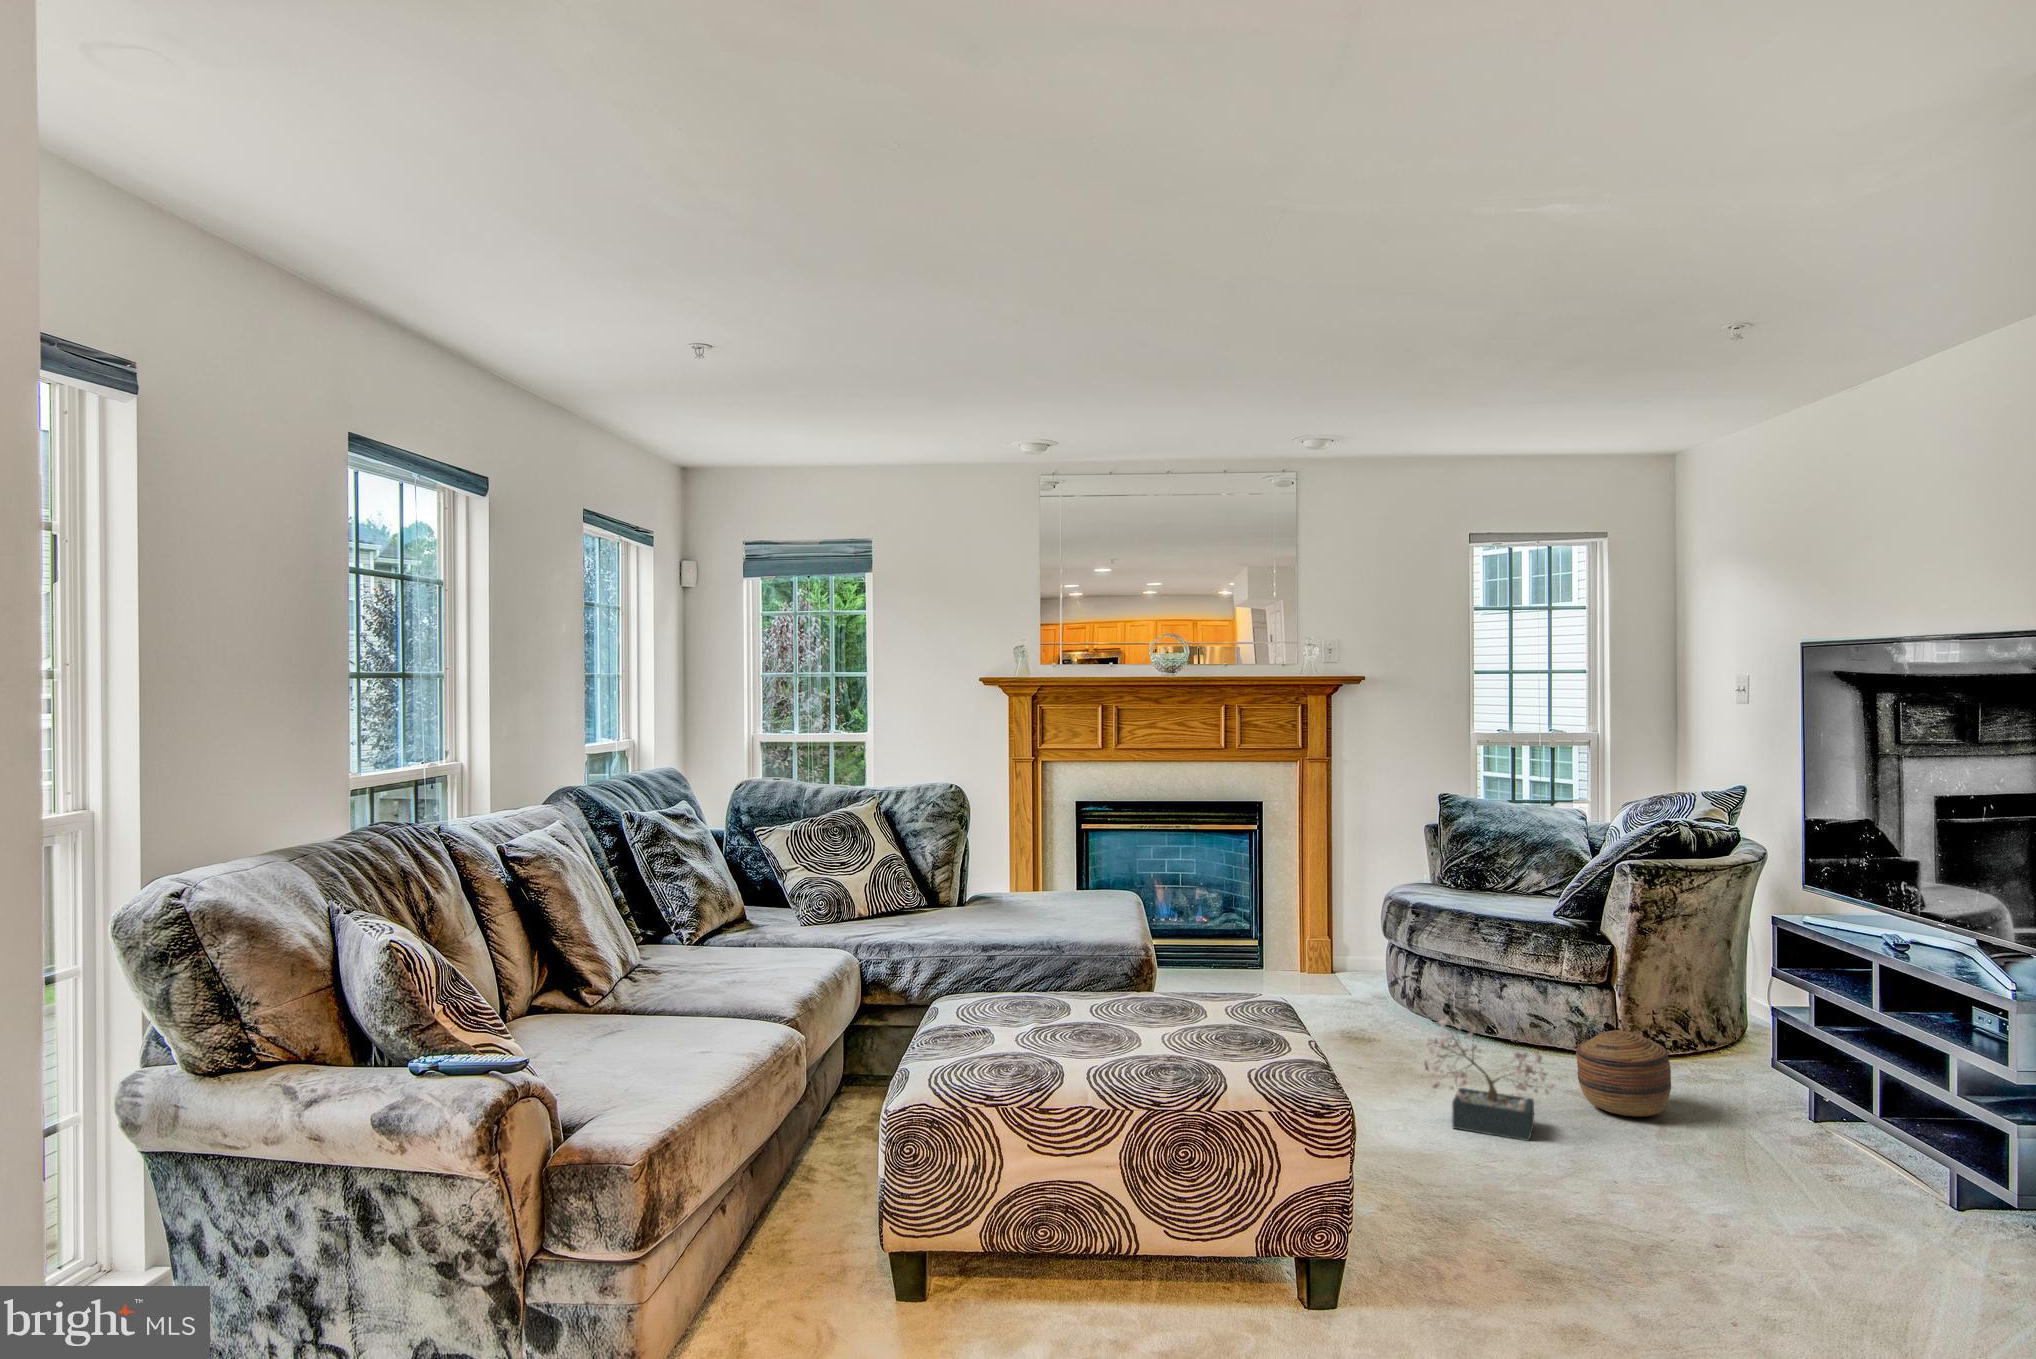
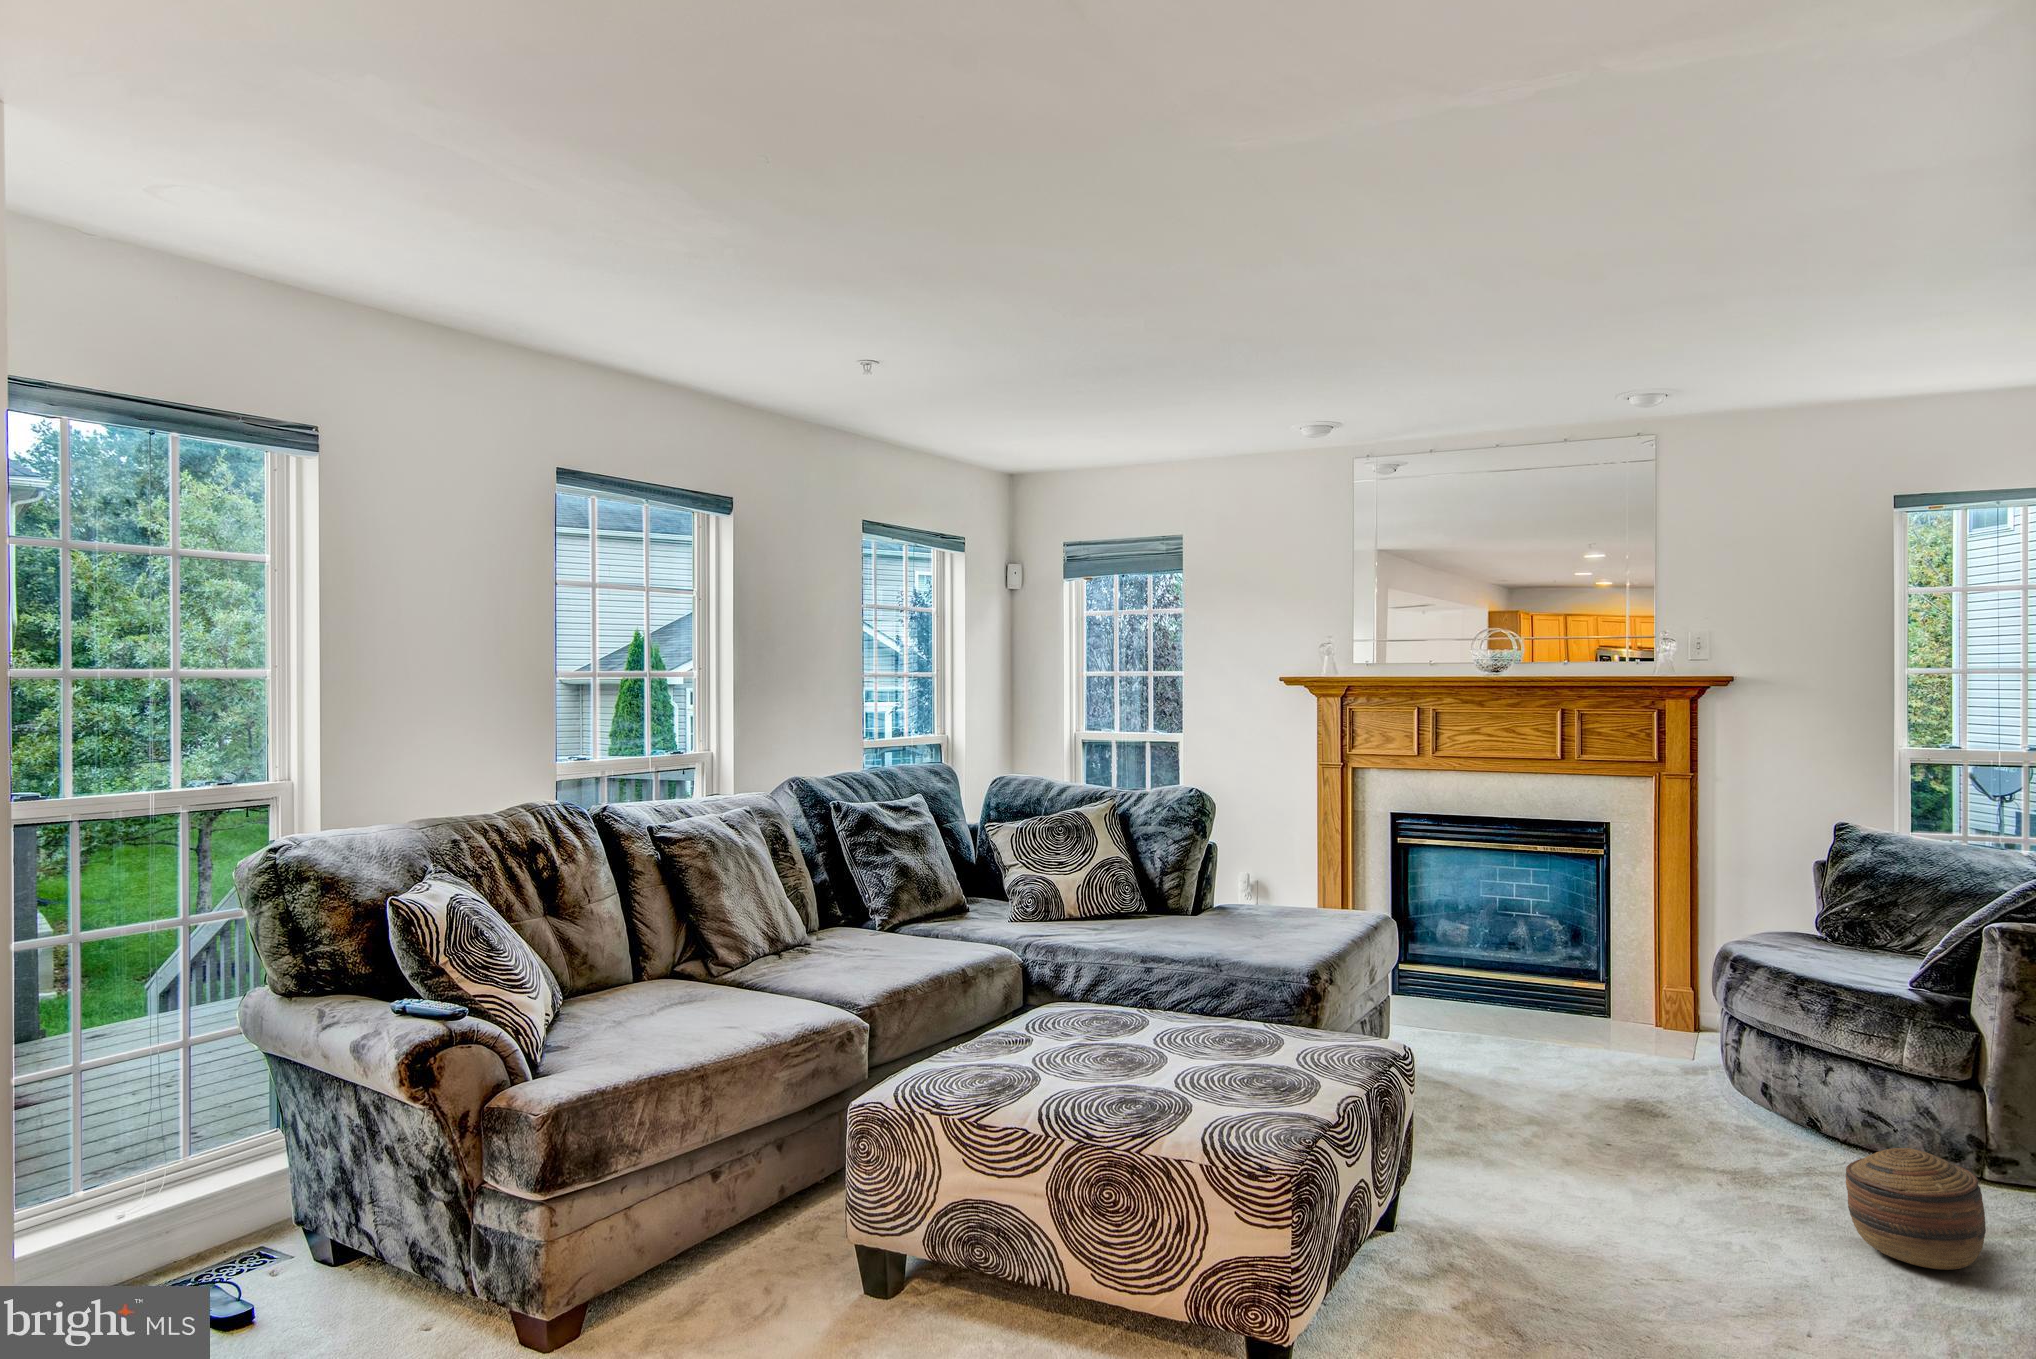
decorative plant: present [1424,1016,1554,1141] -> none [1599,1096,1774,1268]

